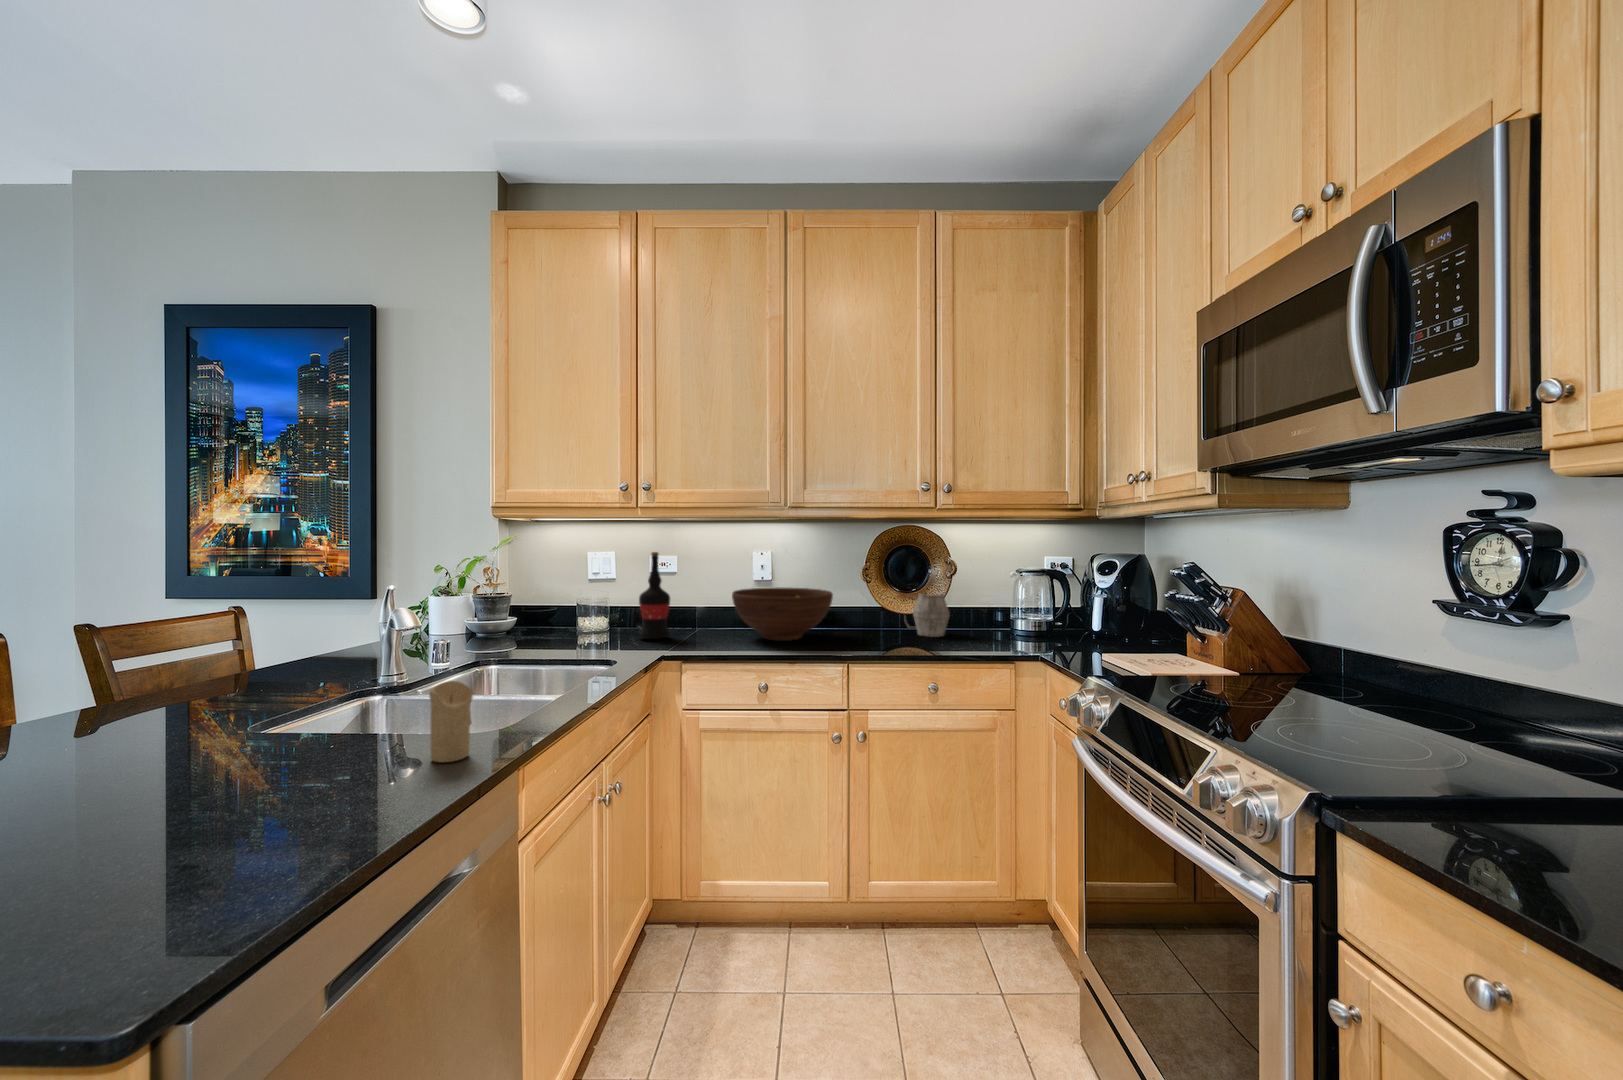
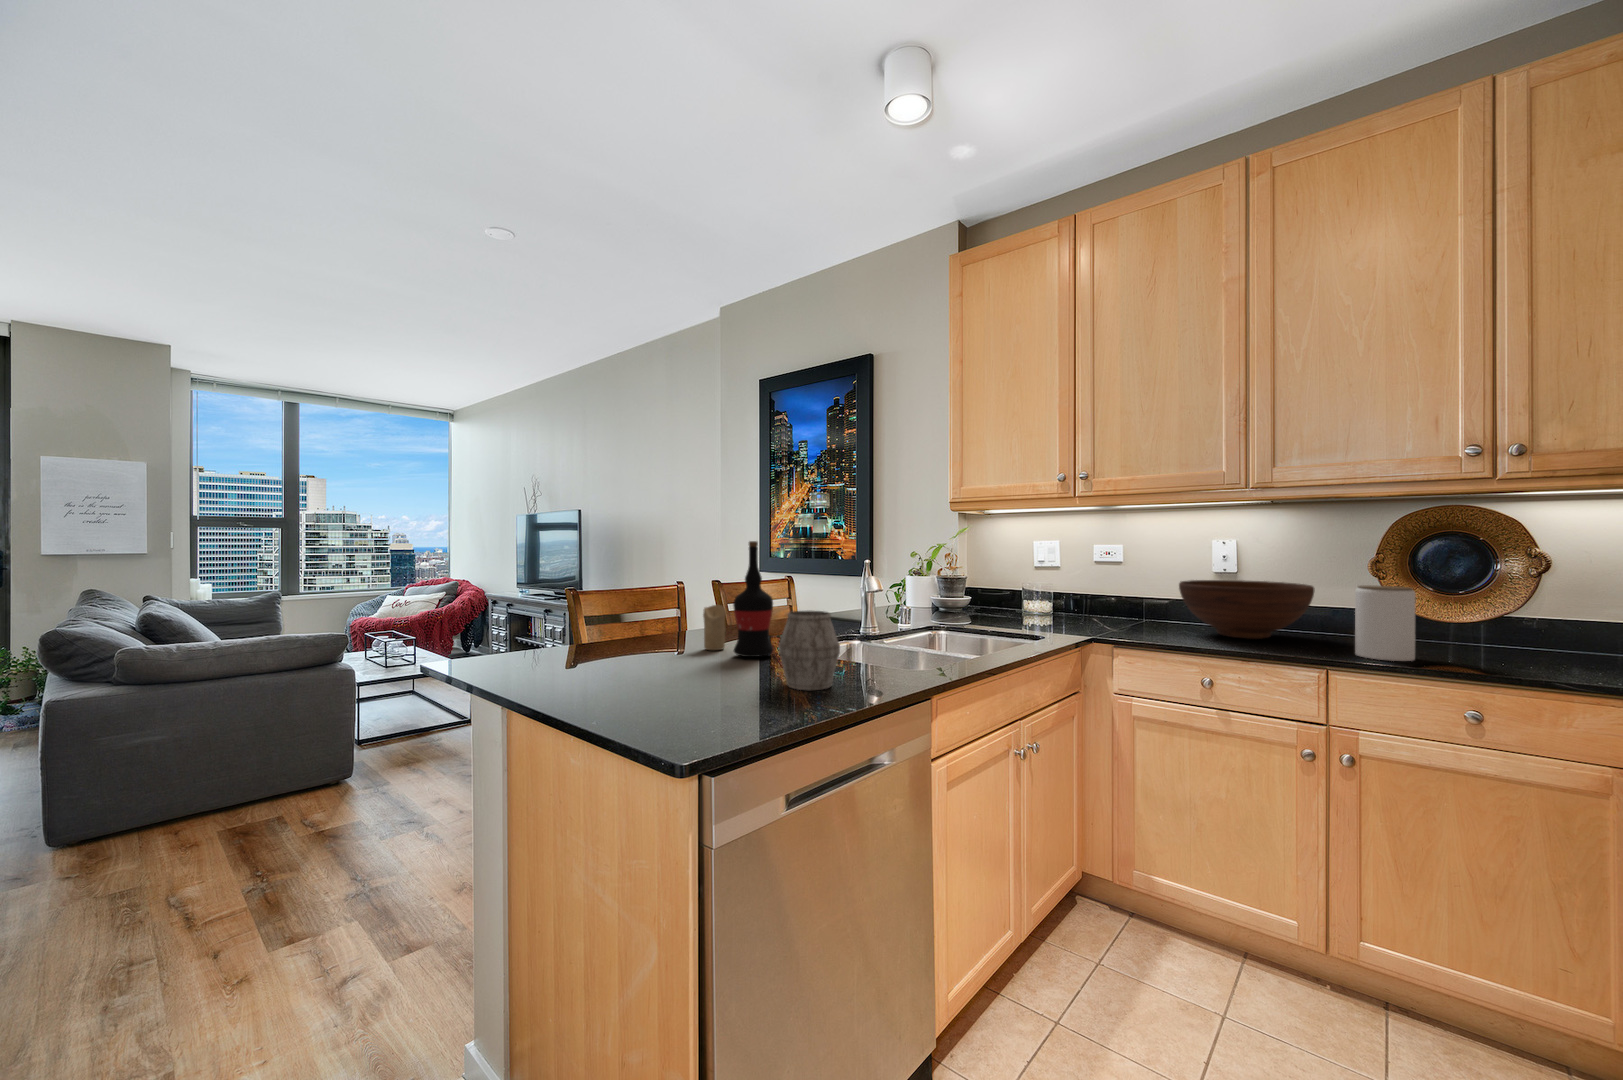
wine bottle: present [639,552,670,639] -> present [733,541,773,657]
jar: none [864,591,901,651] -> present [1355,585,1416,661]
mug: present [904,593,950,637] -> present [779,611,840,690]
candle: present [429,681,473,763] -> present [703,605,726,650]

